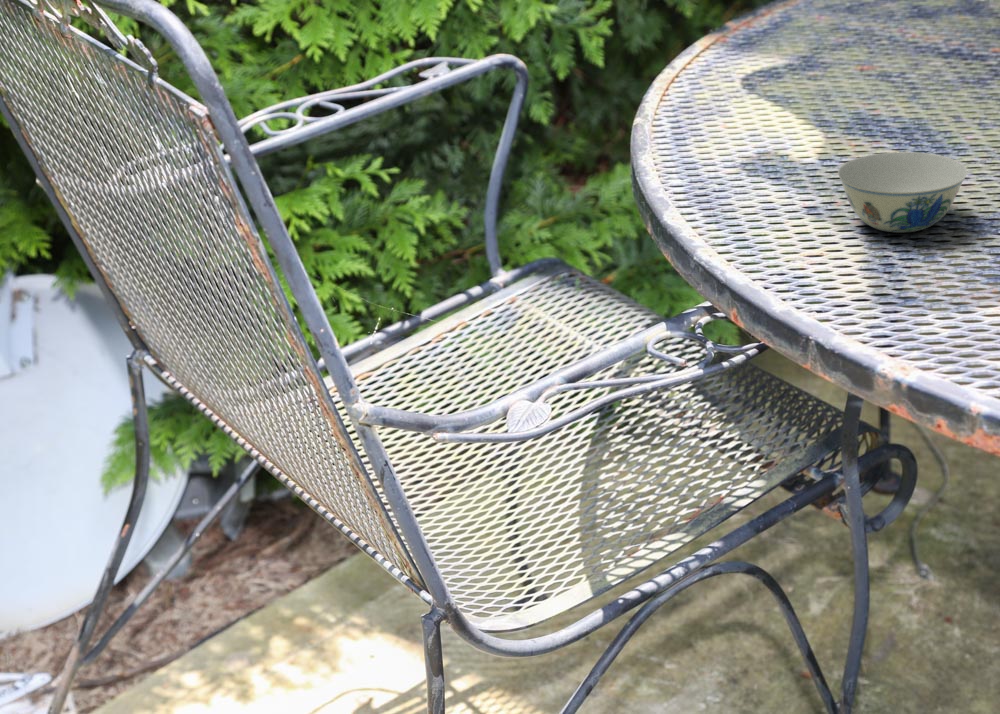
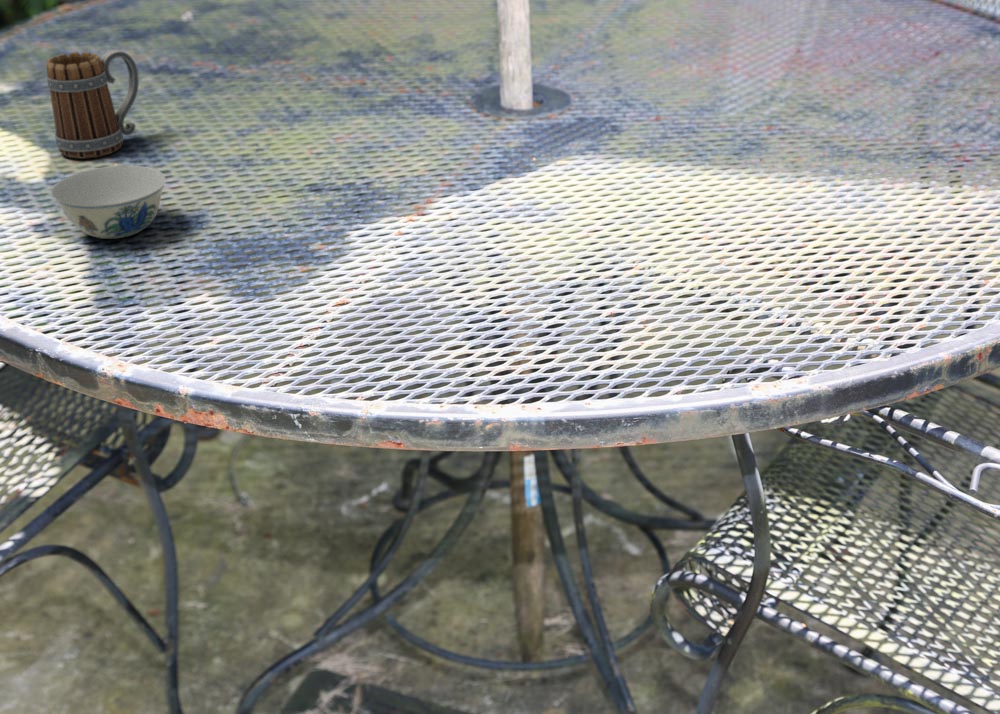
mug: none [833,24,940,143] -> present [46,50,139,159]

